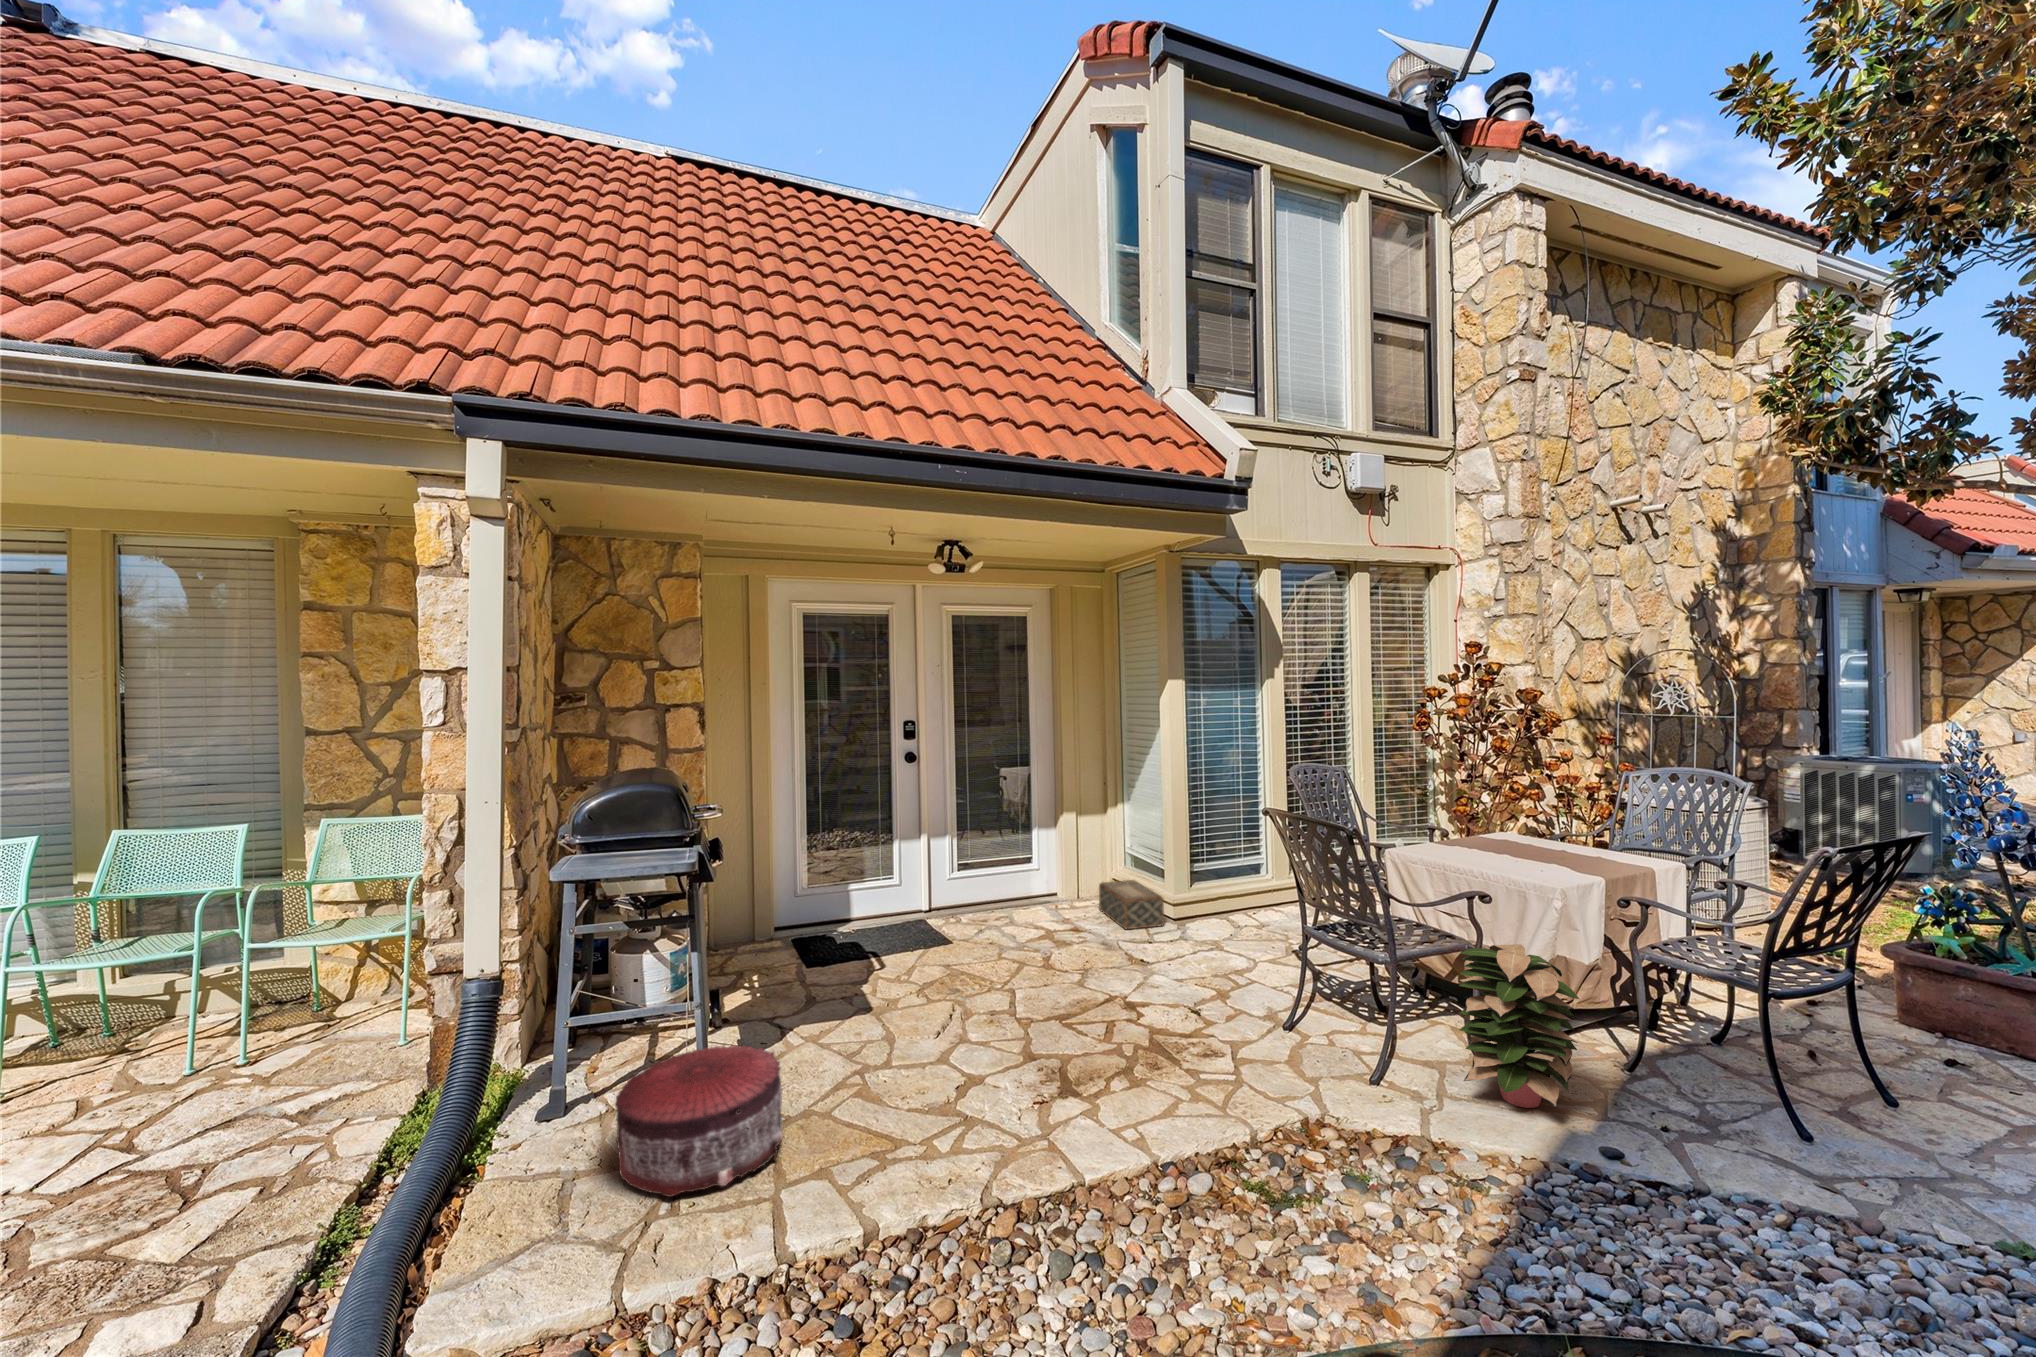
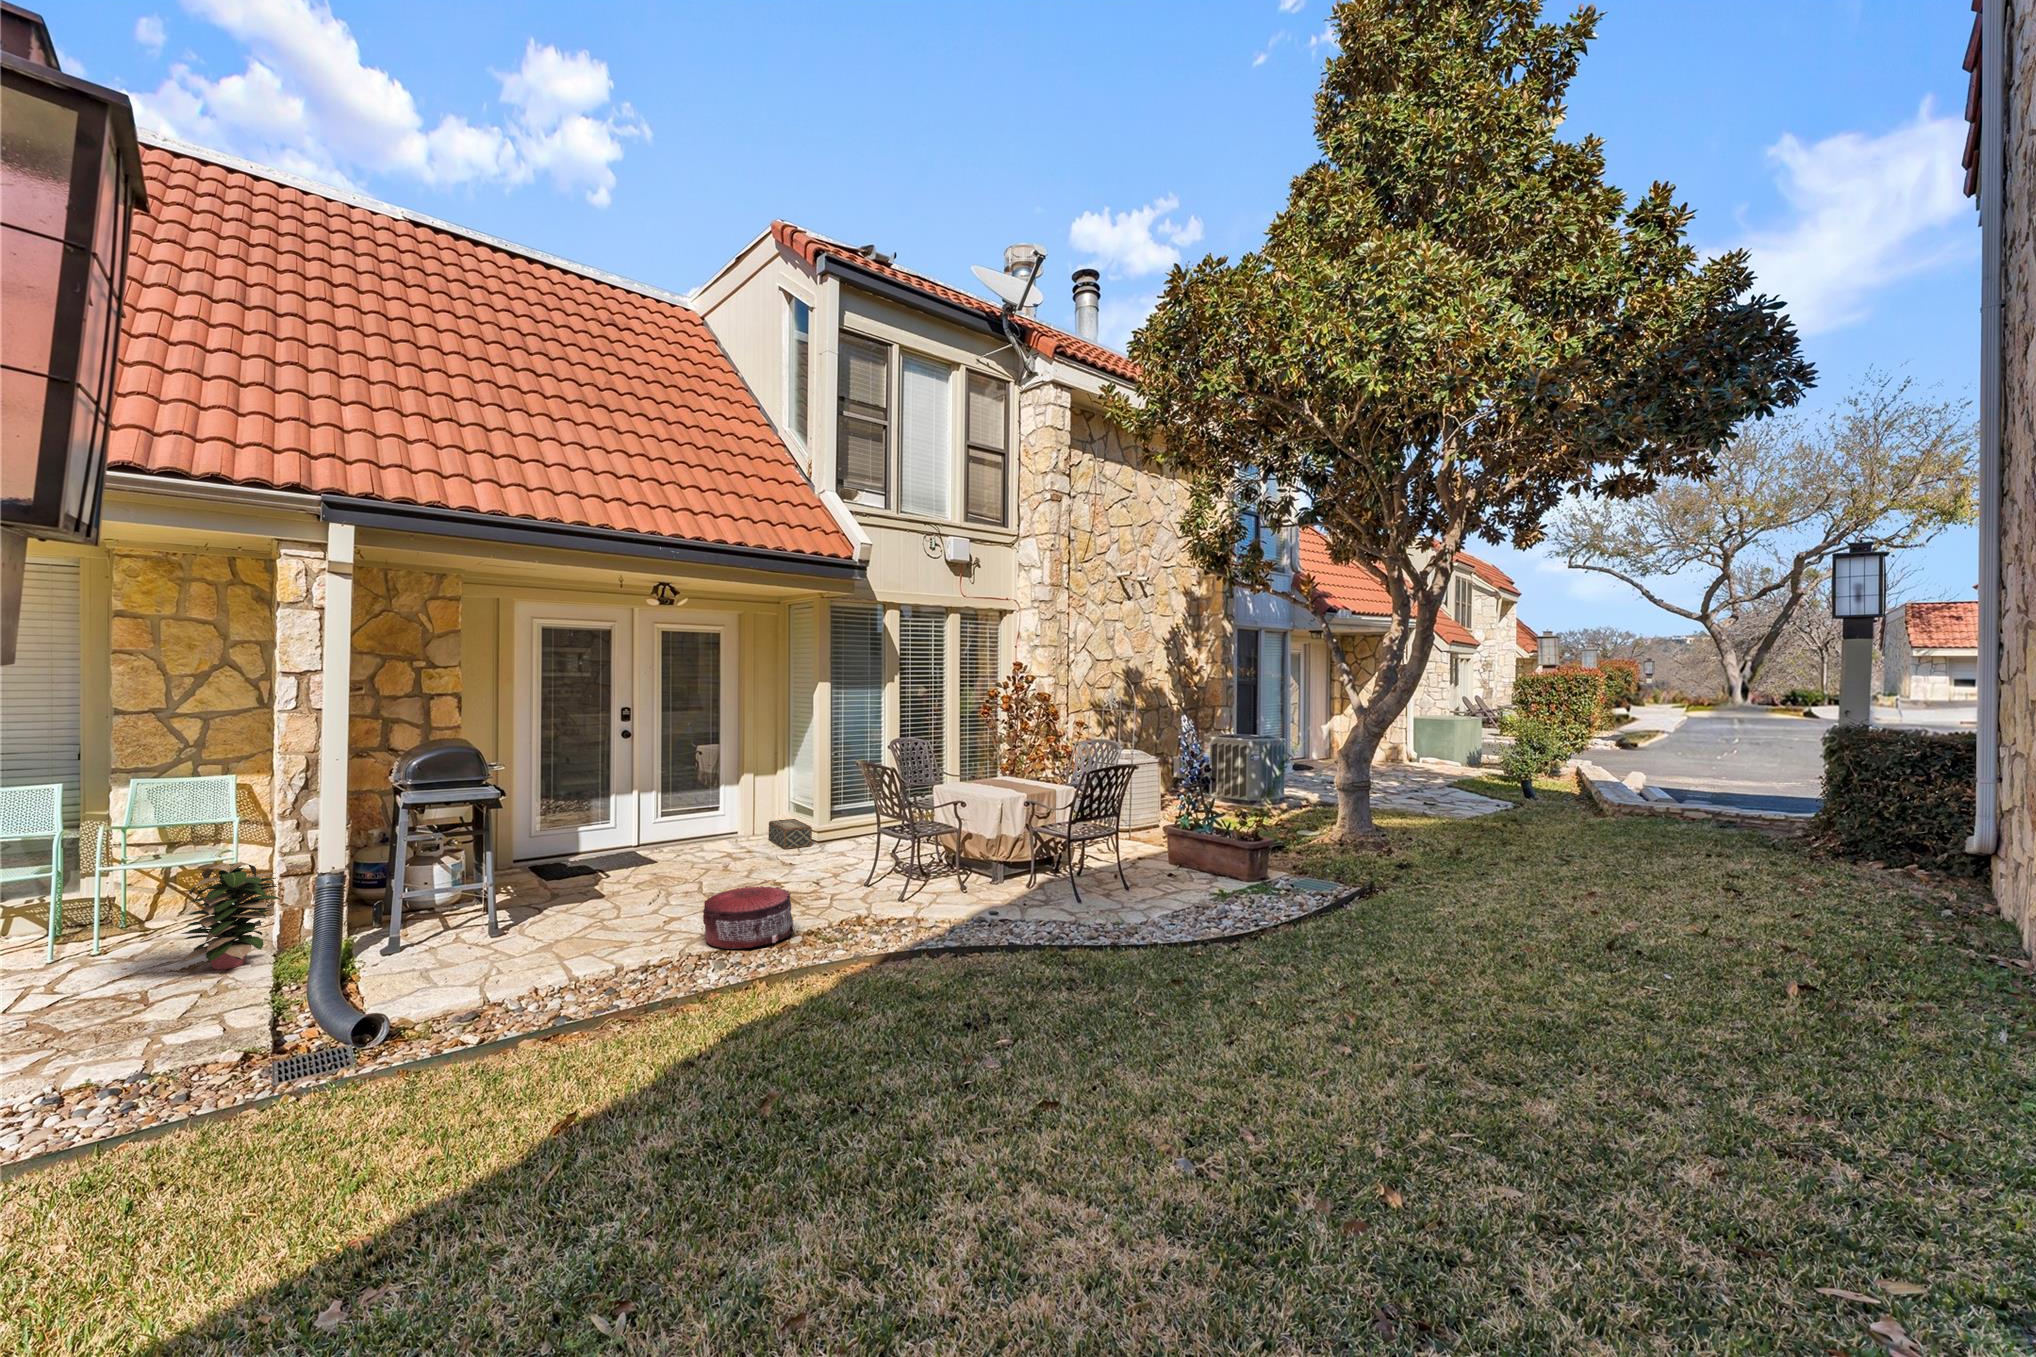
decorative plant: present [1459,944,1579,1108] -> present [180,862,280,970]
pouf: present [615,1045,782,1197] -> present [703,886,794,949]

